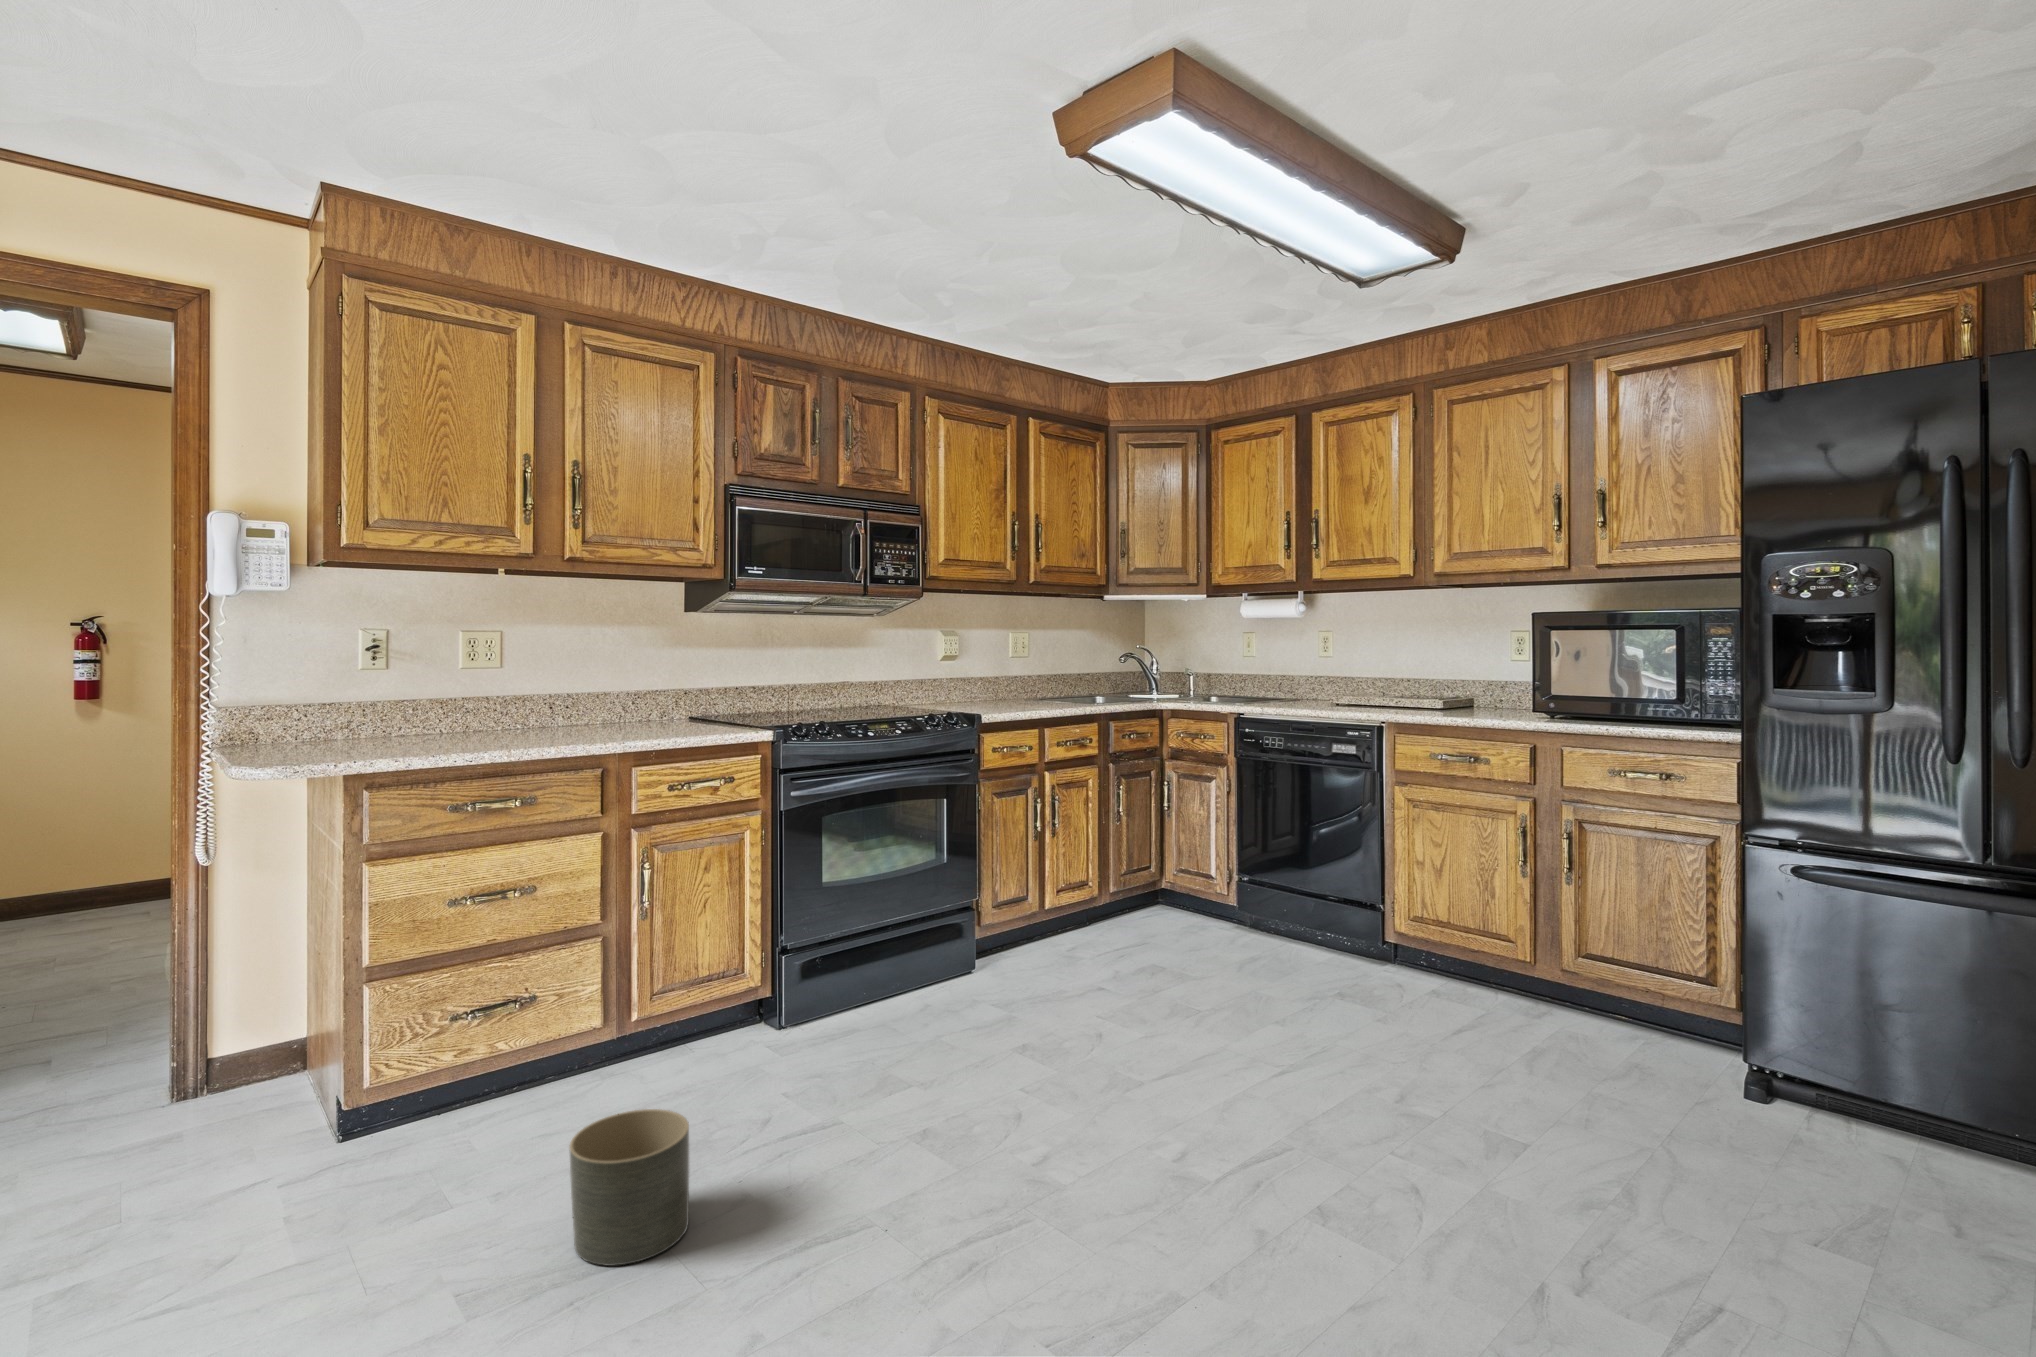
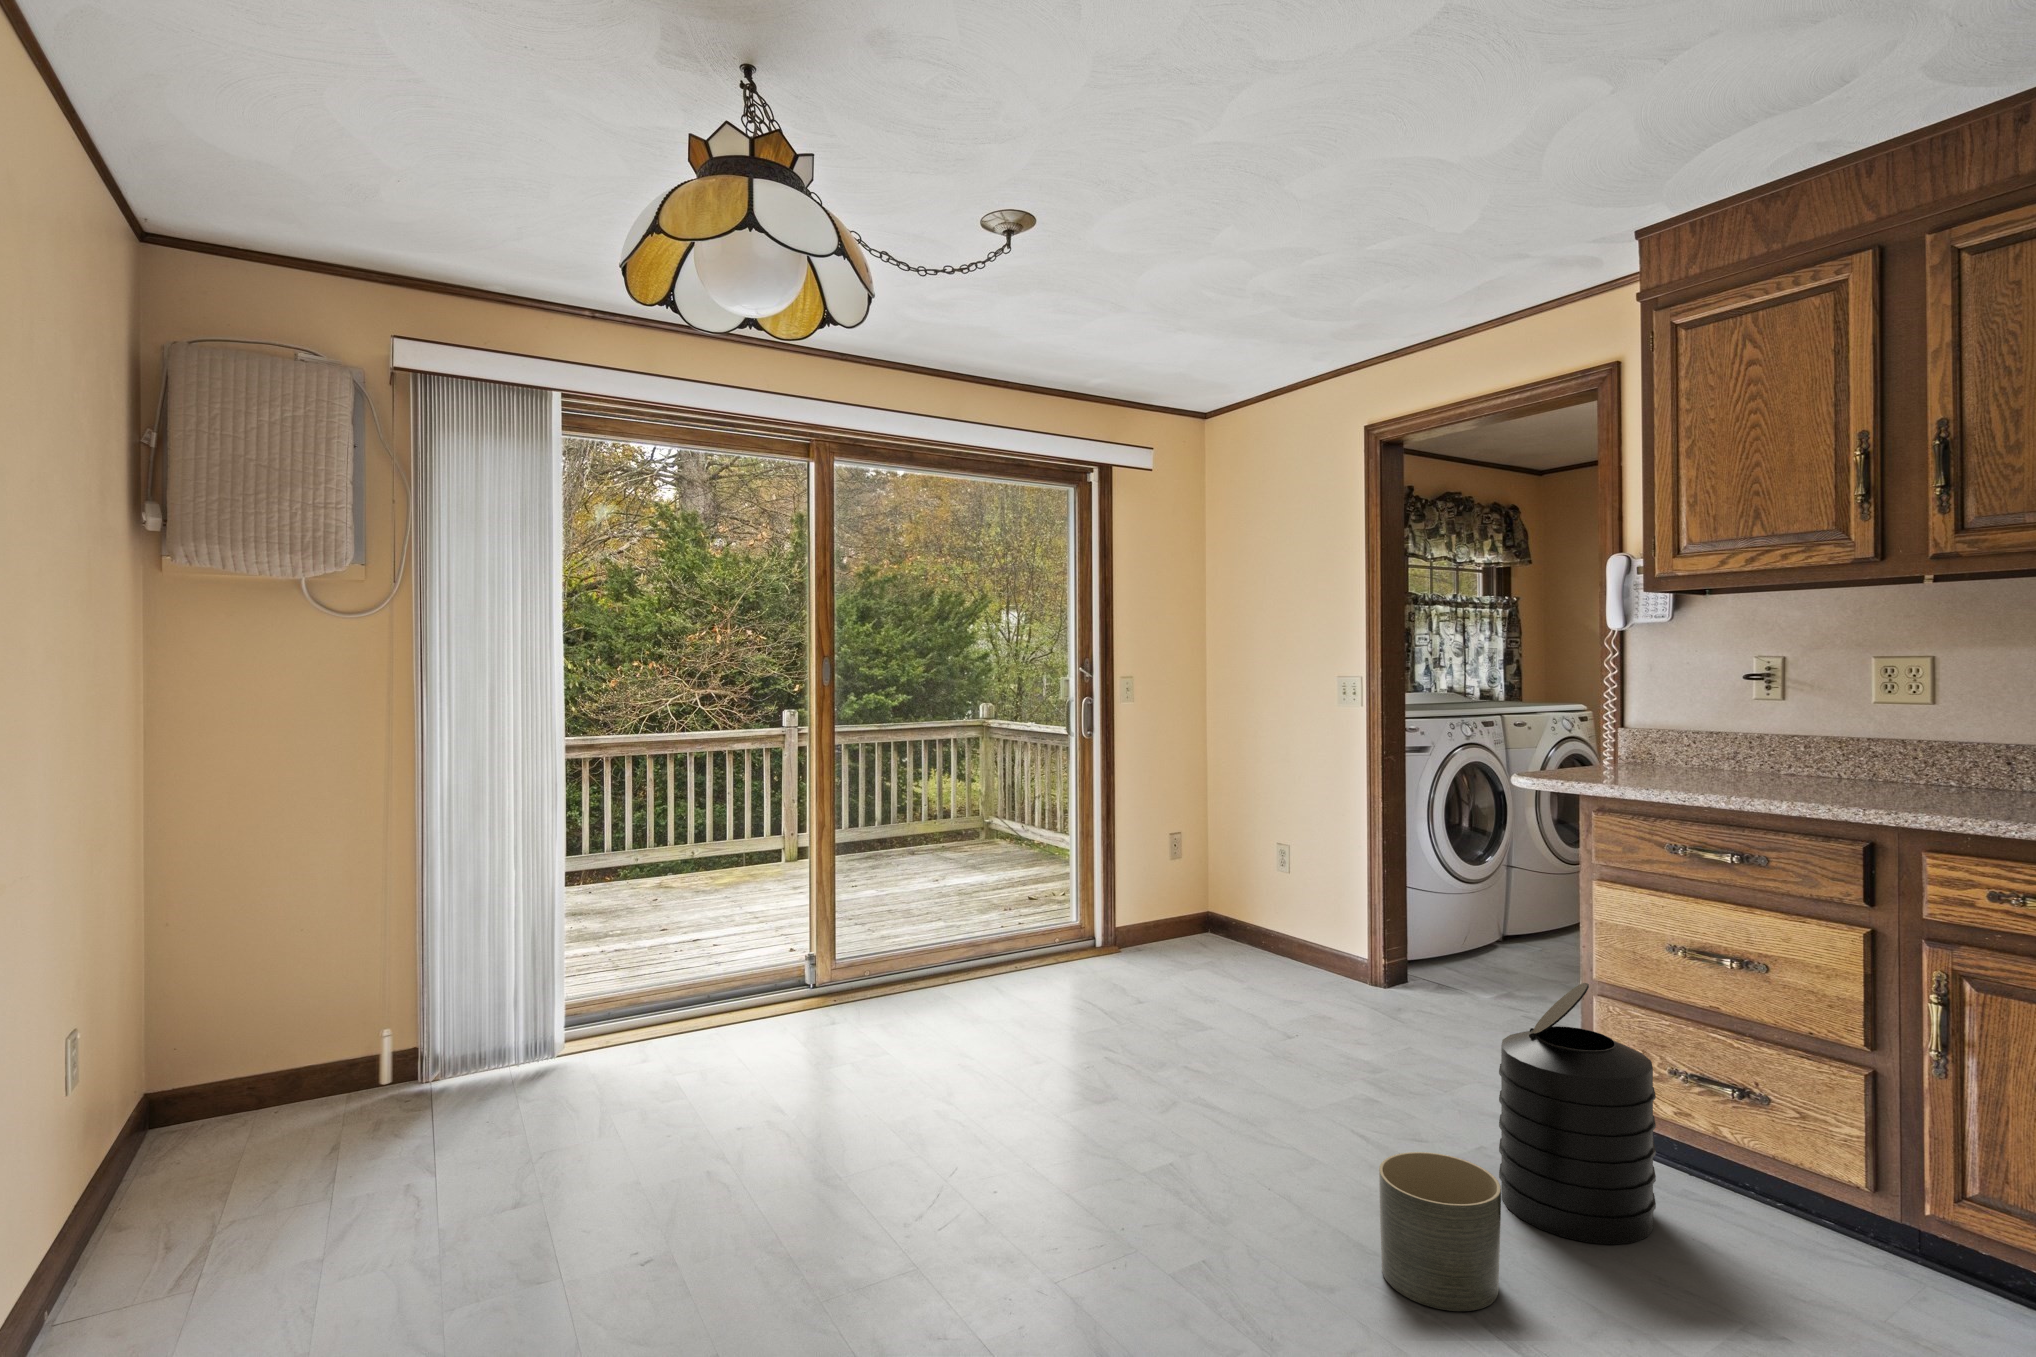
trash can: none [433,939,585,1194] -> present [1499,983,1656,1245]

